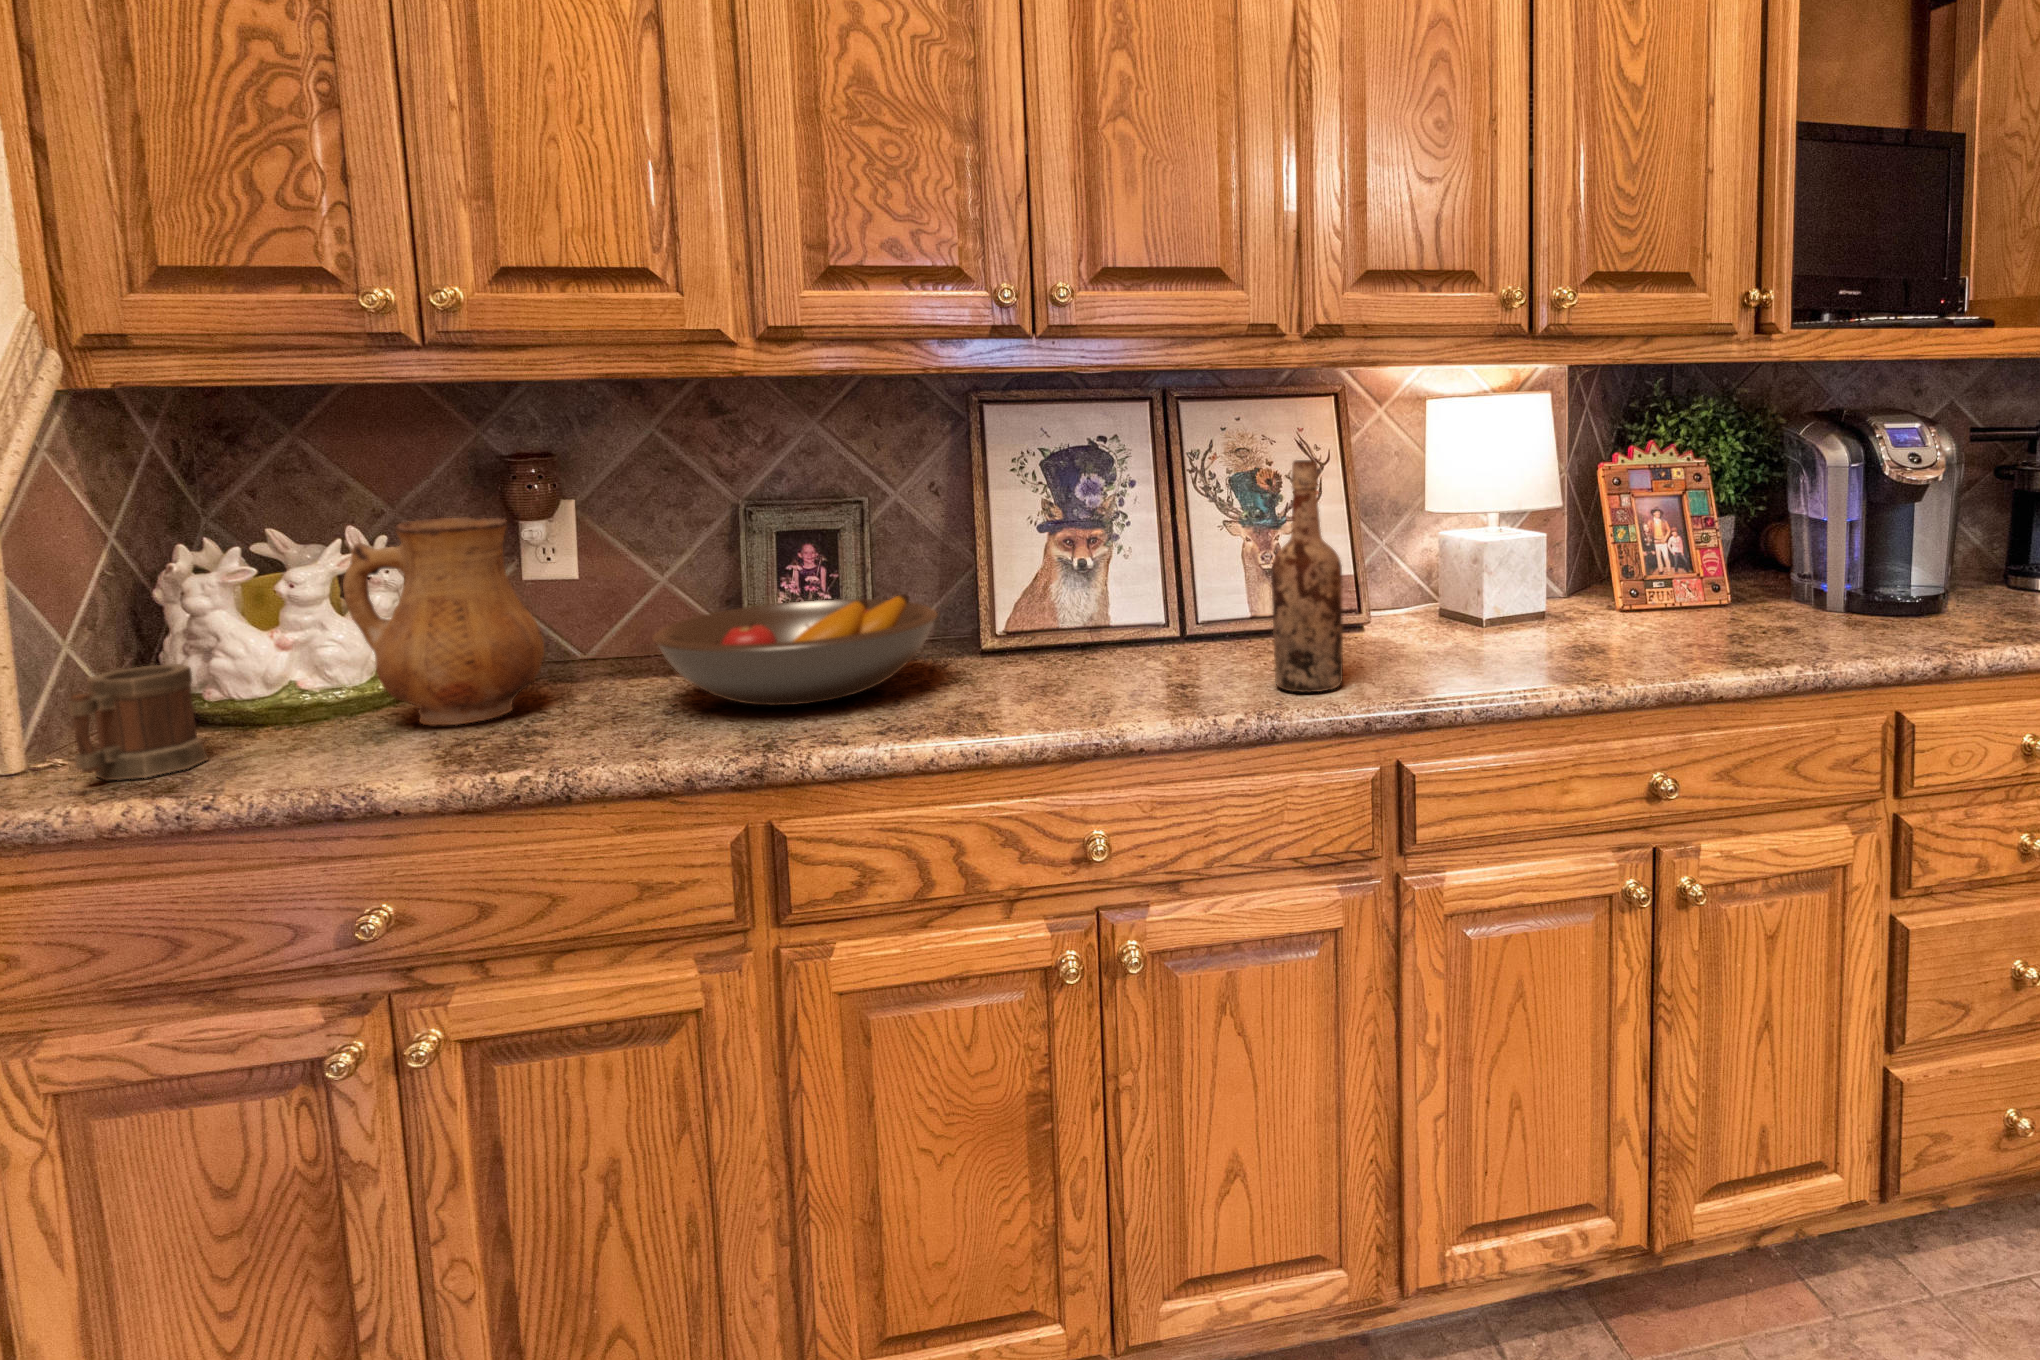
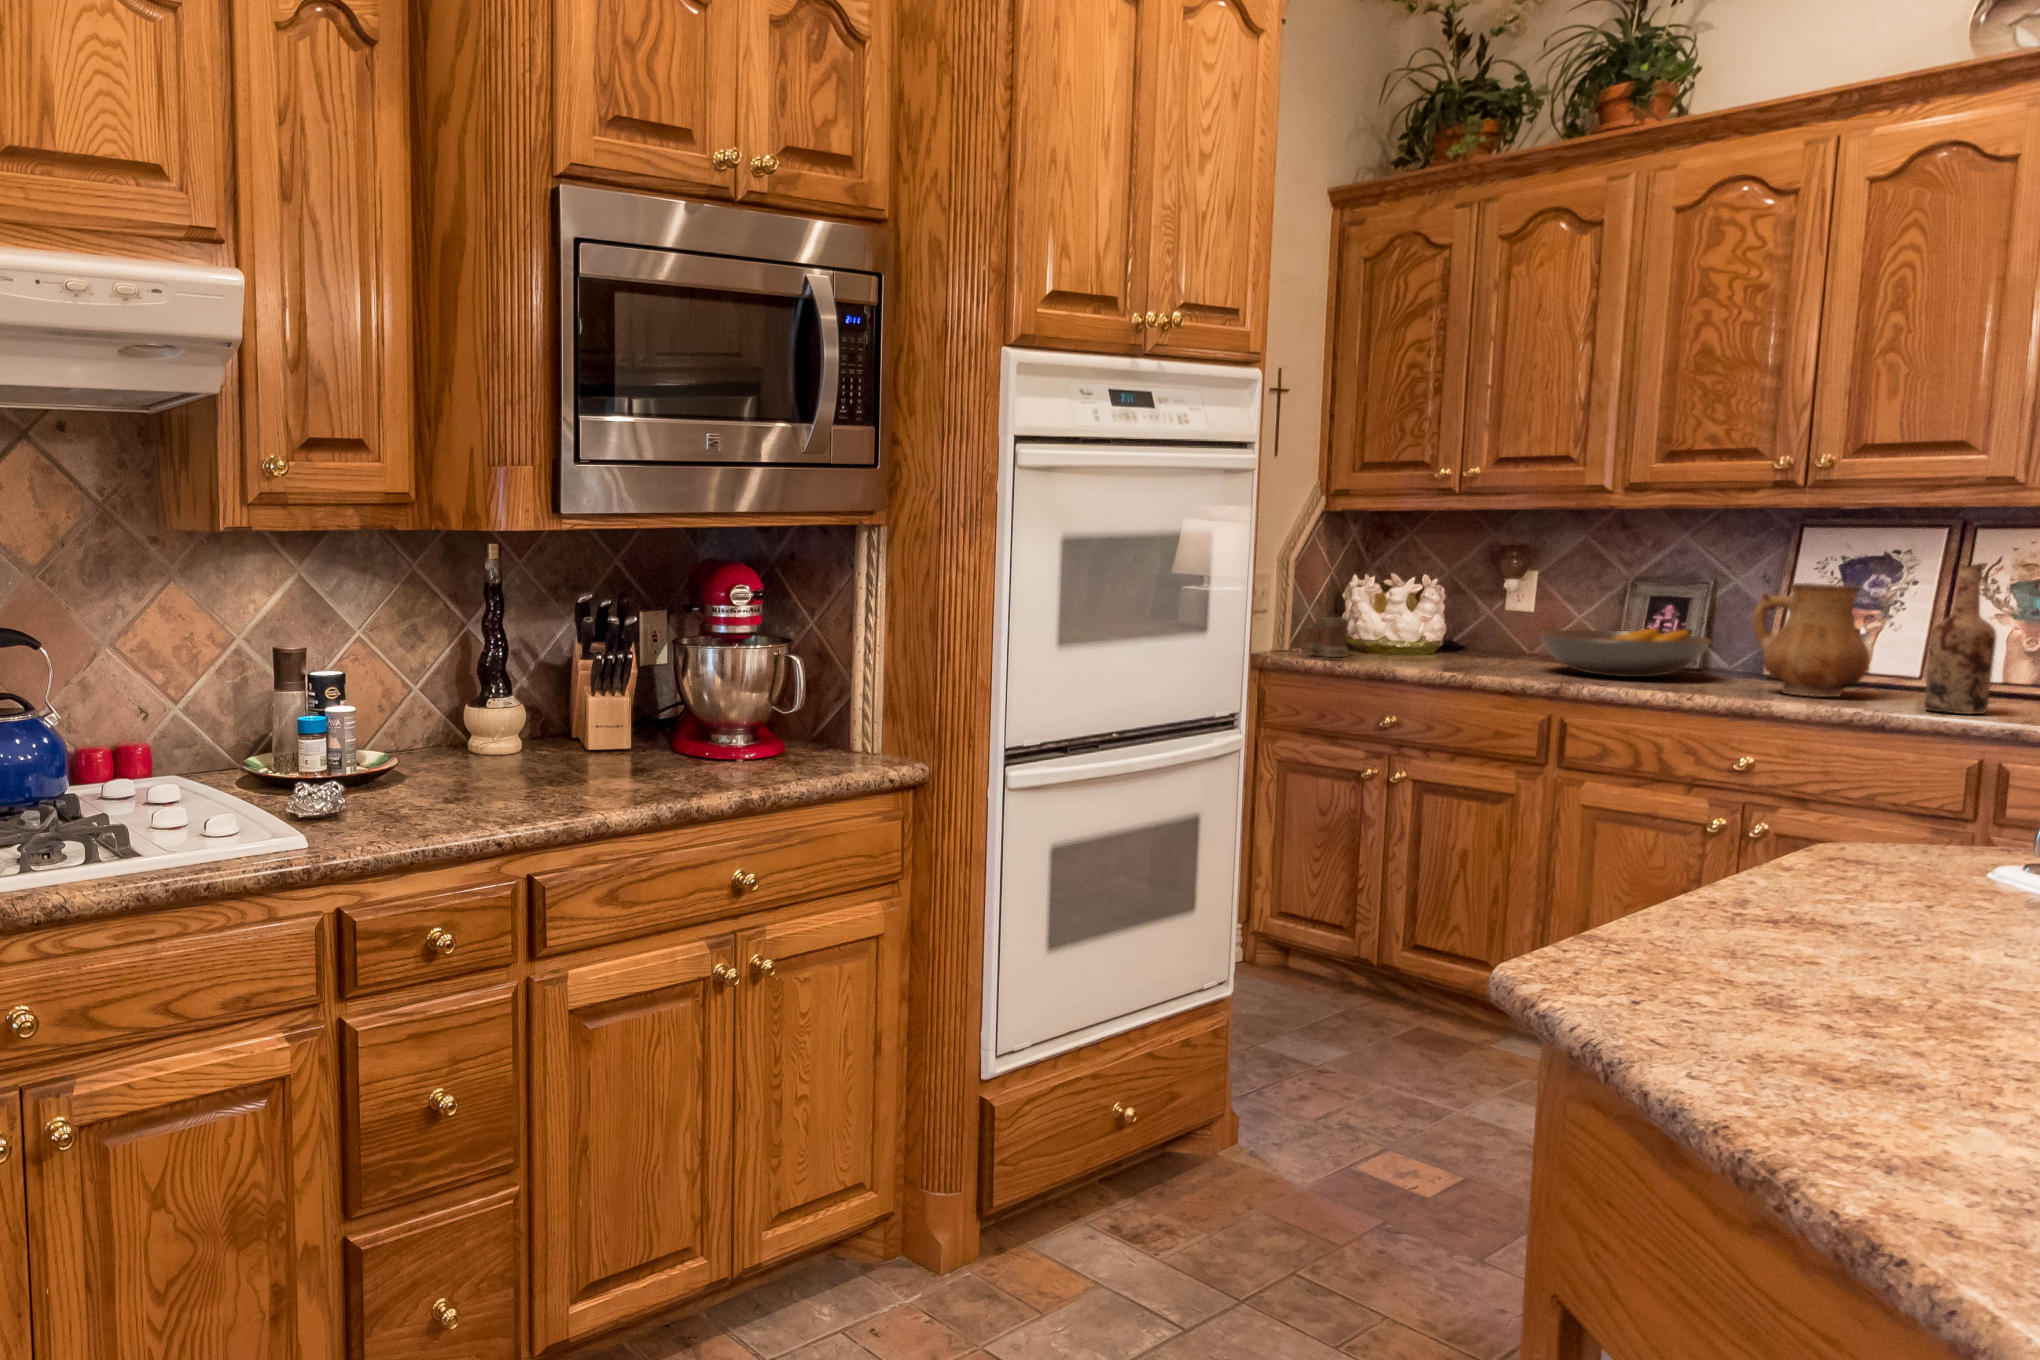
ceramic pitcher: present [343,517,544,726] -> present [1752,583,1870,697]

